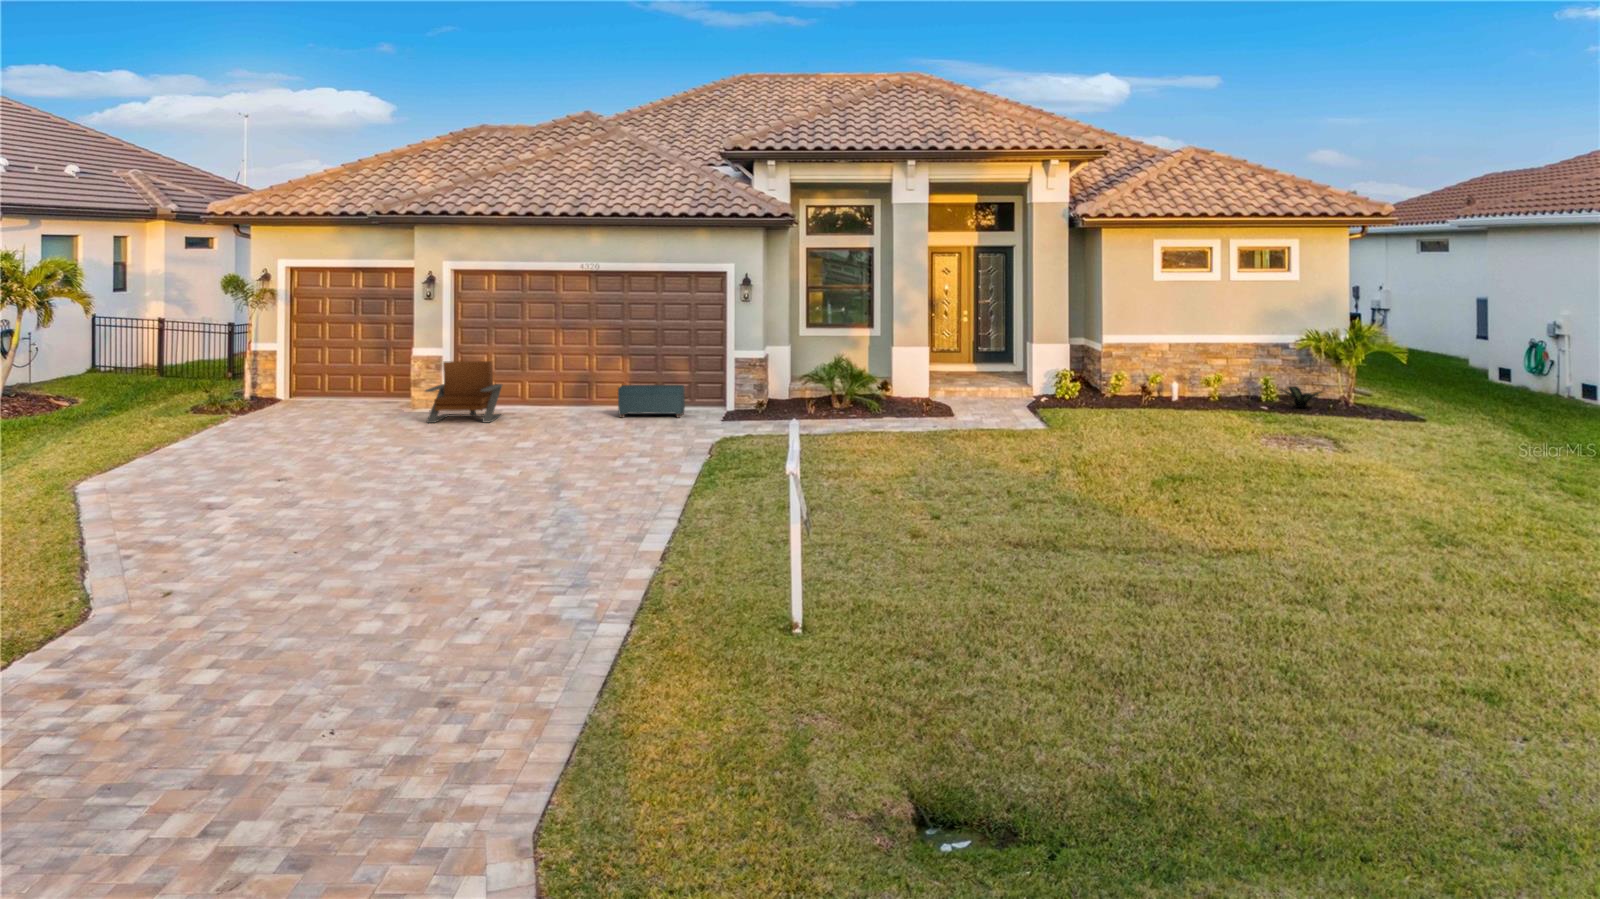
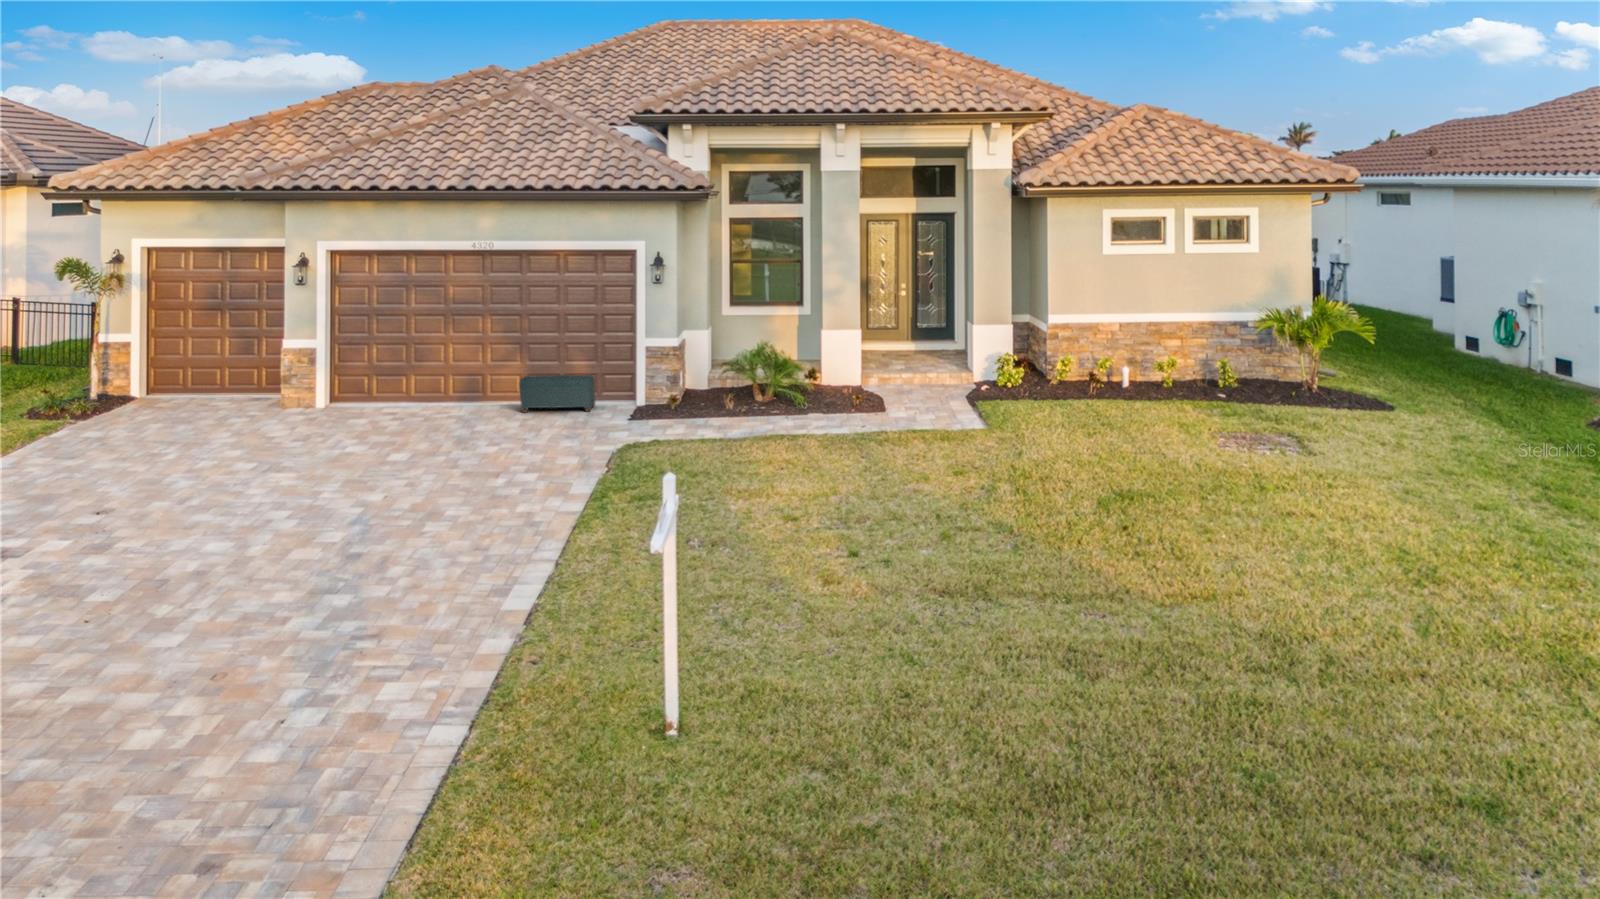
lounge chair: present [426,361,503,423] -> none [301,352,394,422]
potted plant: present [1281,386,1321,408] -> none [1234,367,1284,391]

